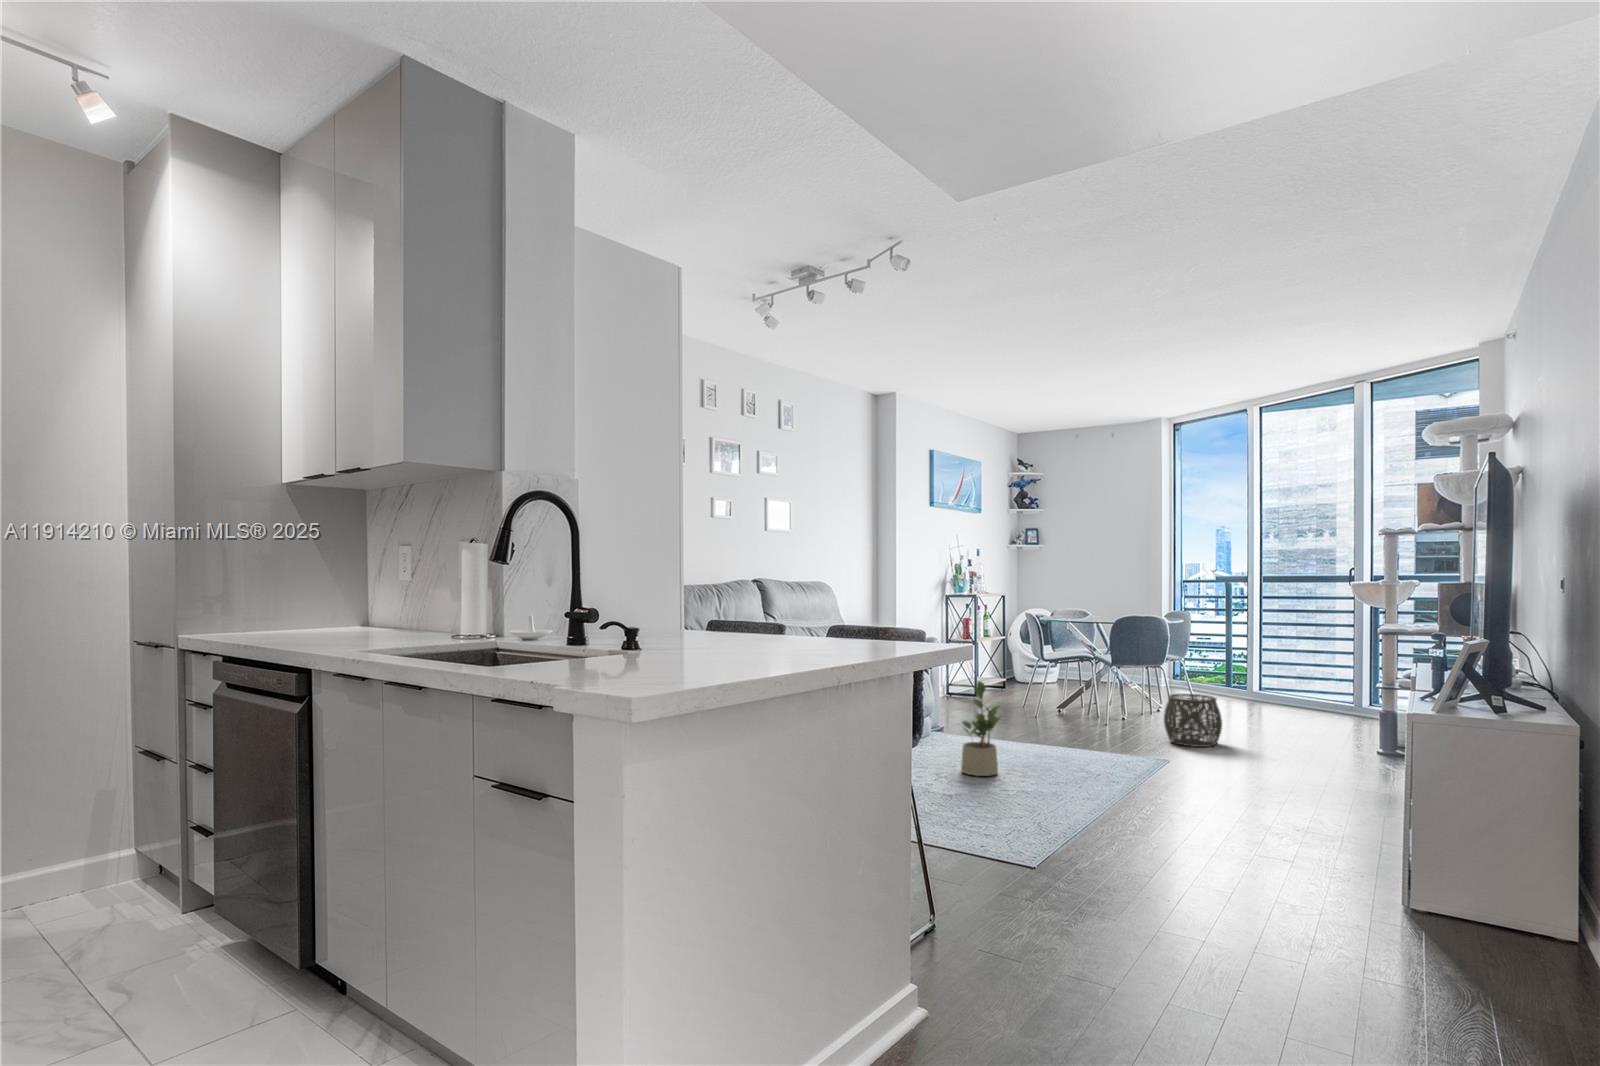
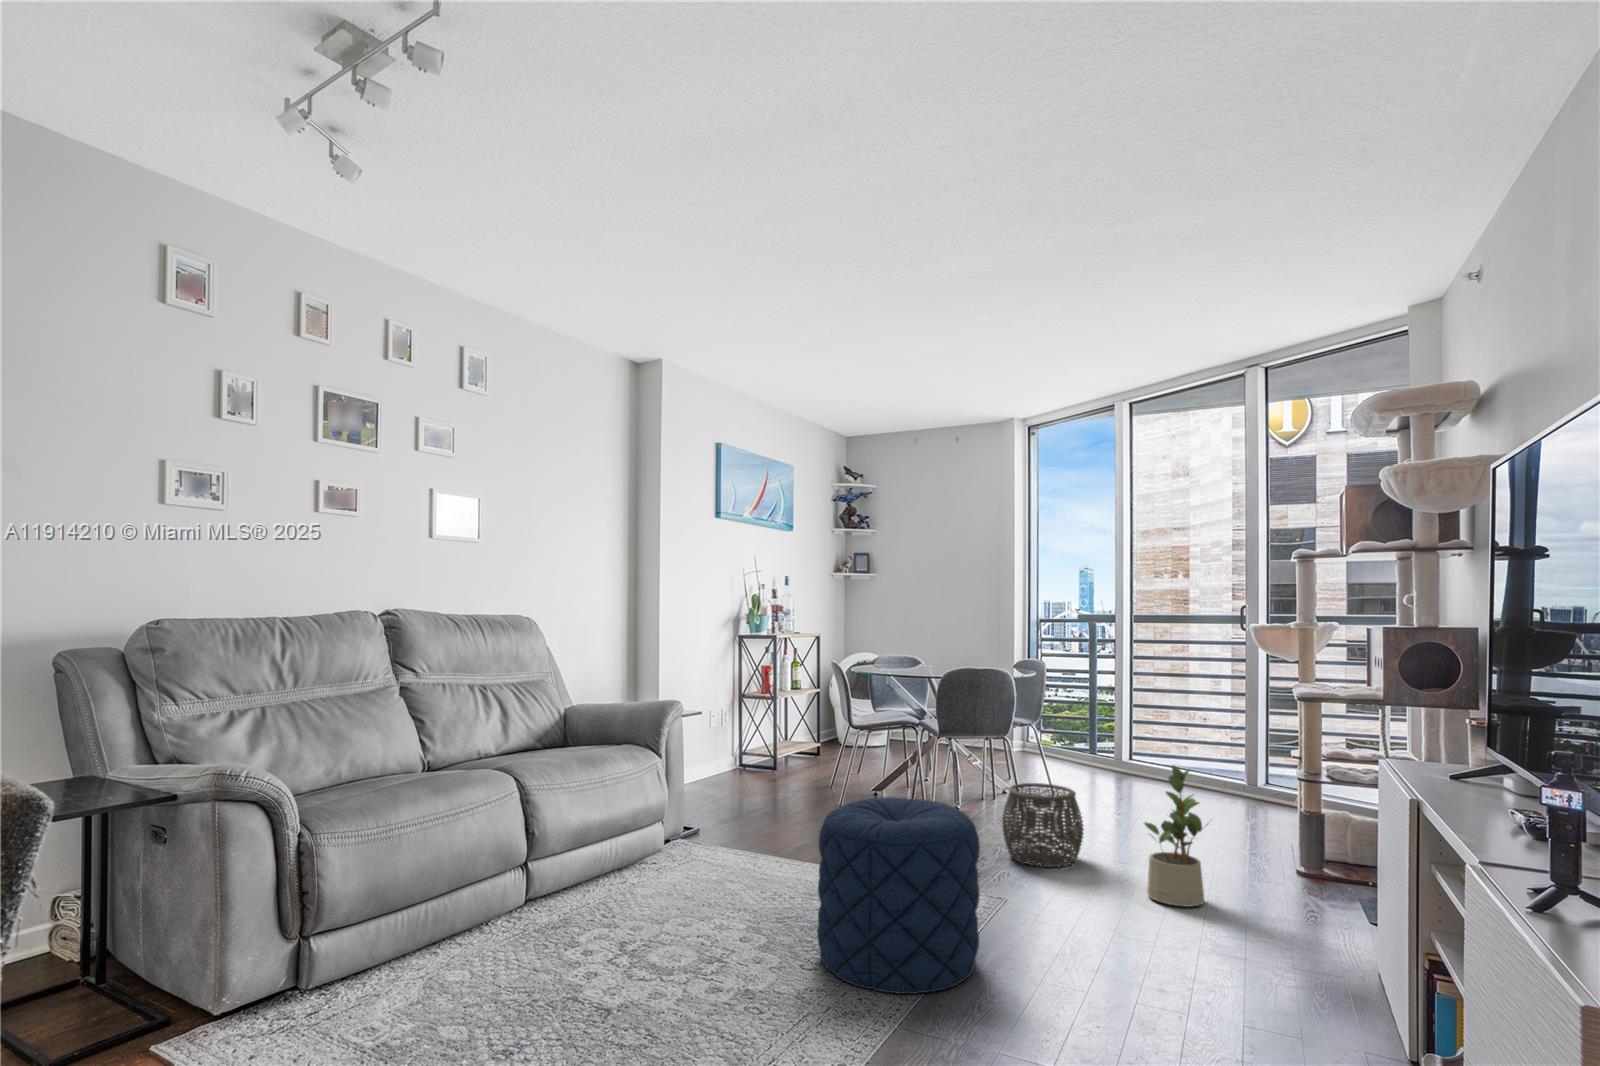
potted plant: present [961,681,1001,776] -> present [1145,766,1204,907]
pouf: none [1057,689,1157,791] -> present [817,797,980,994]

